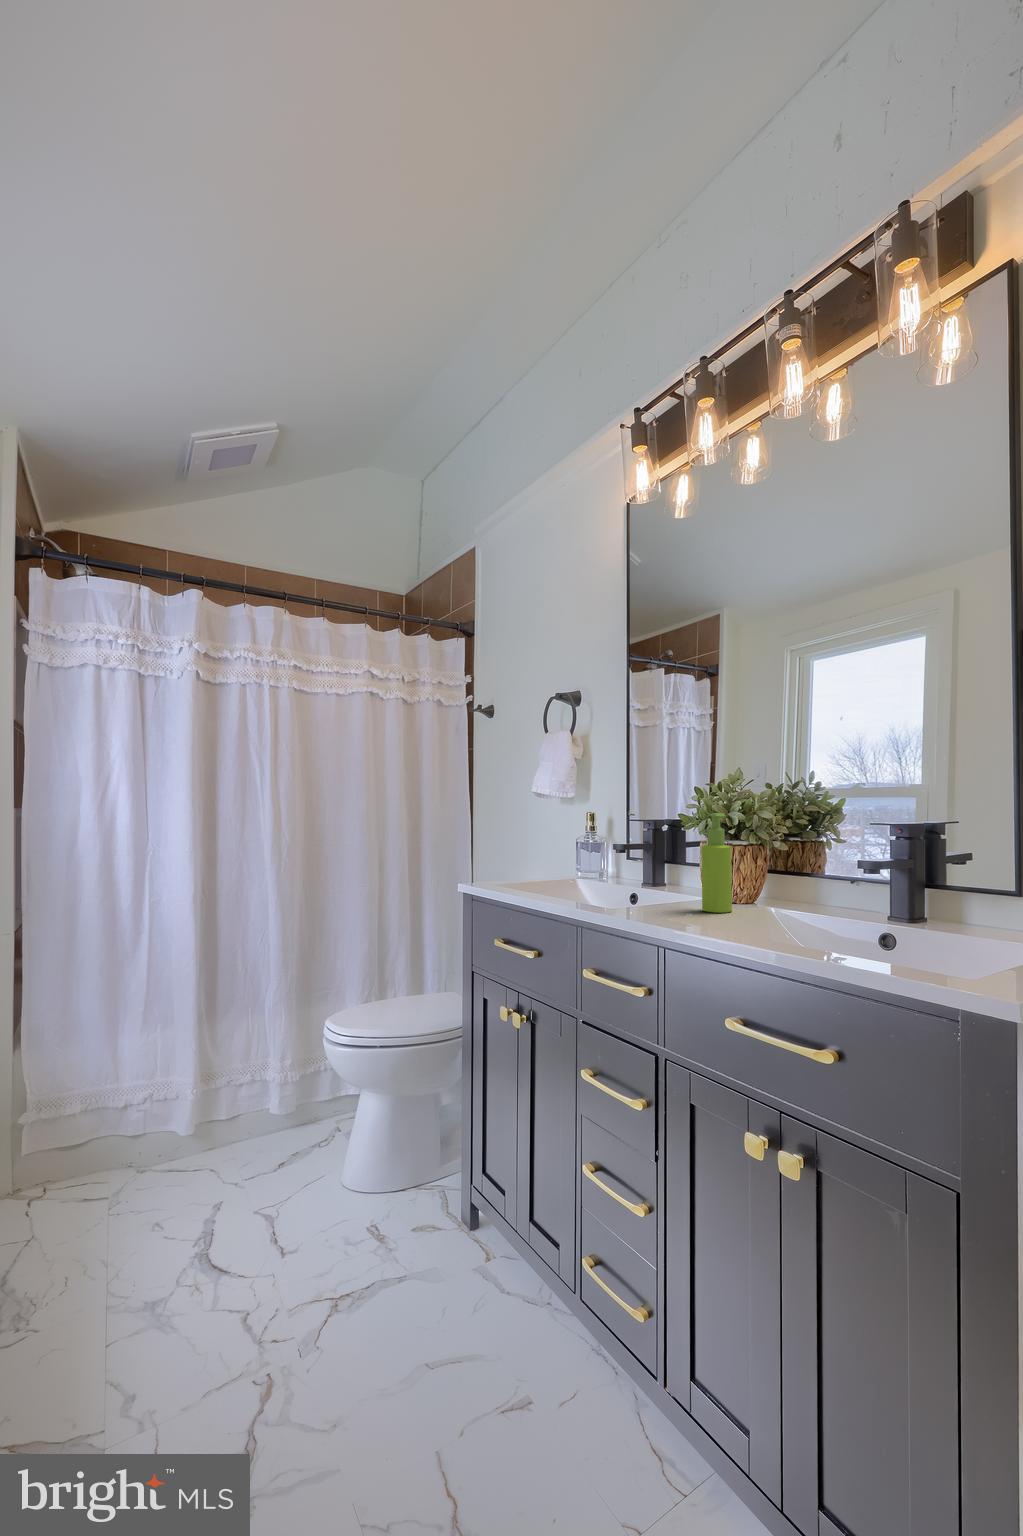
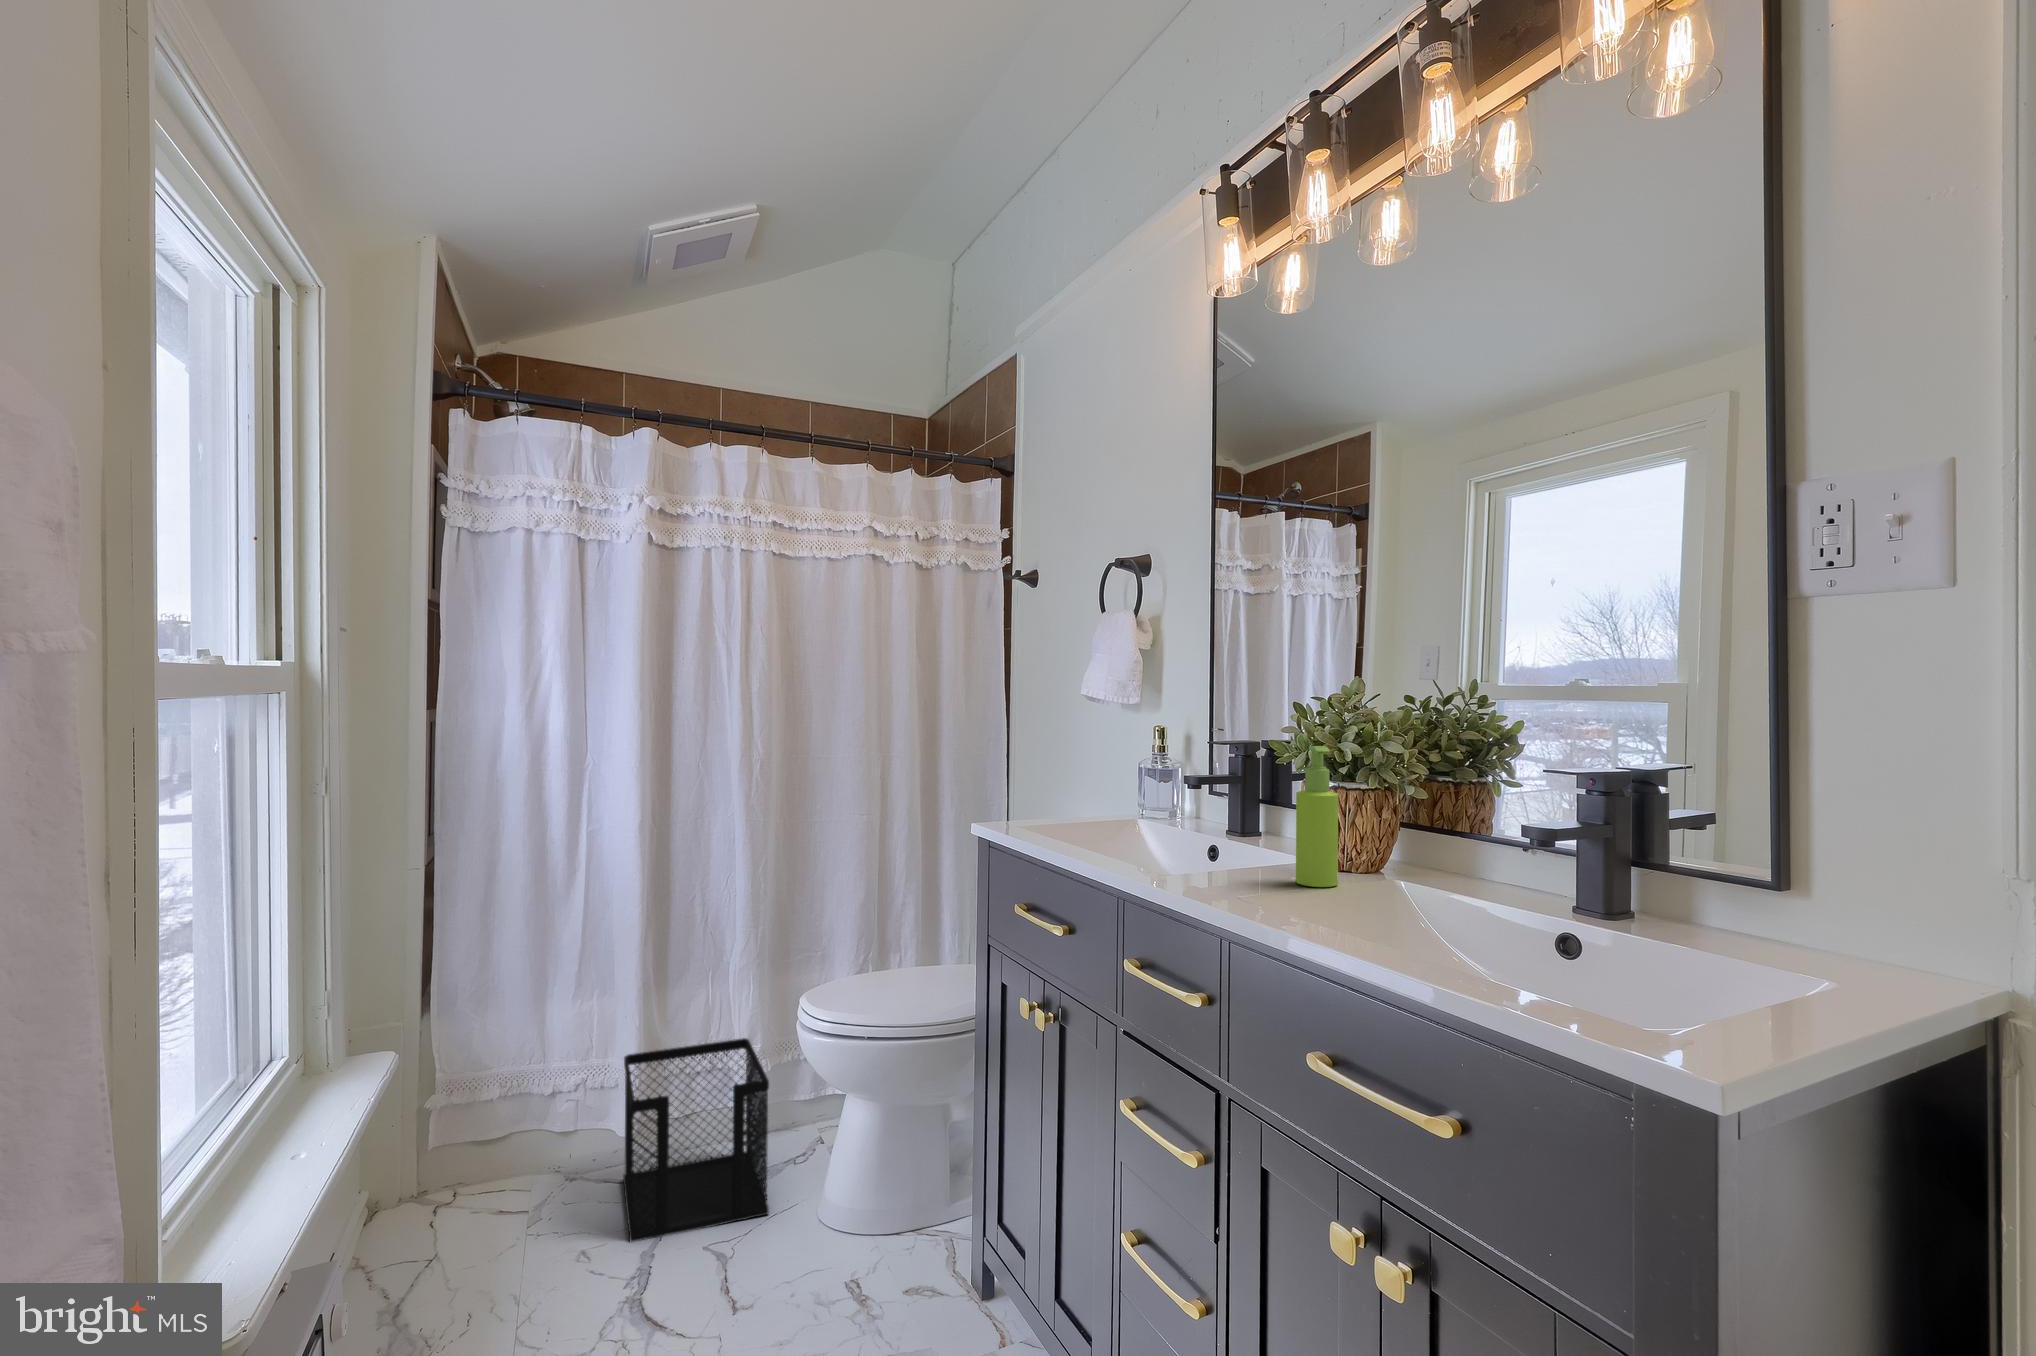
wastebasket: none [186,1051,302,1209] -> present [623,1038,769,1242]

